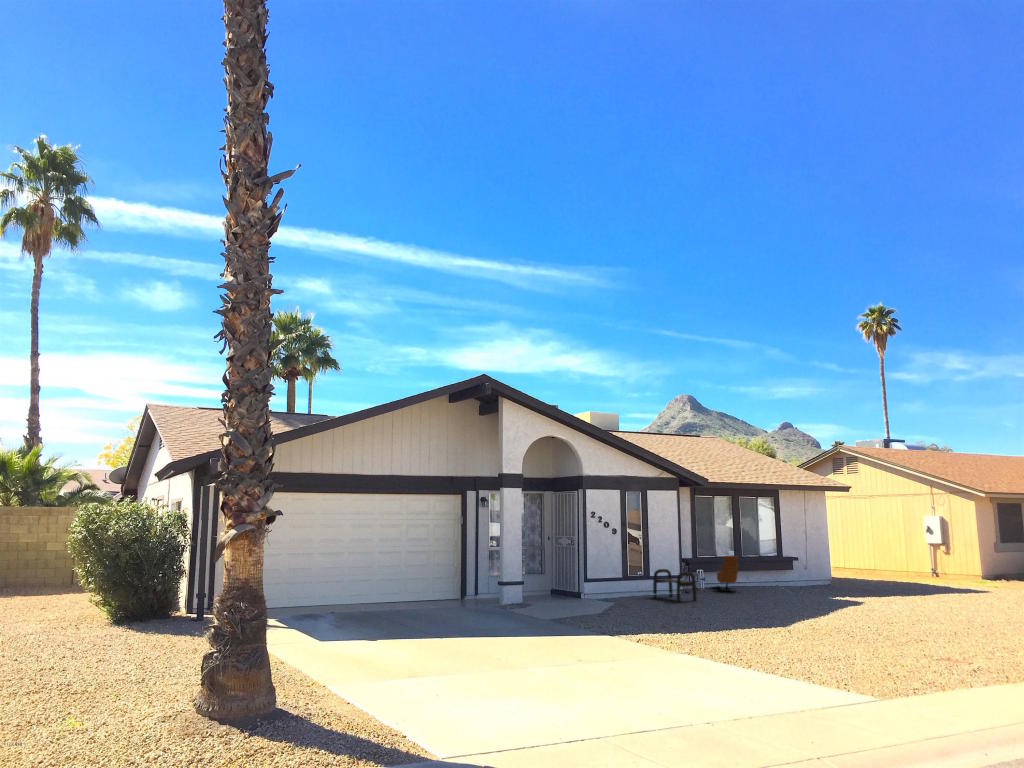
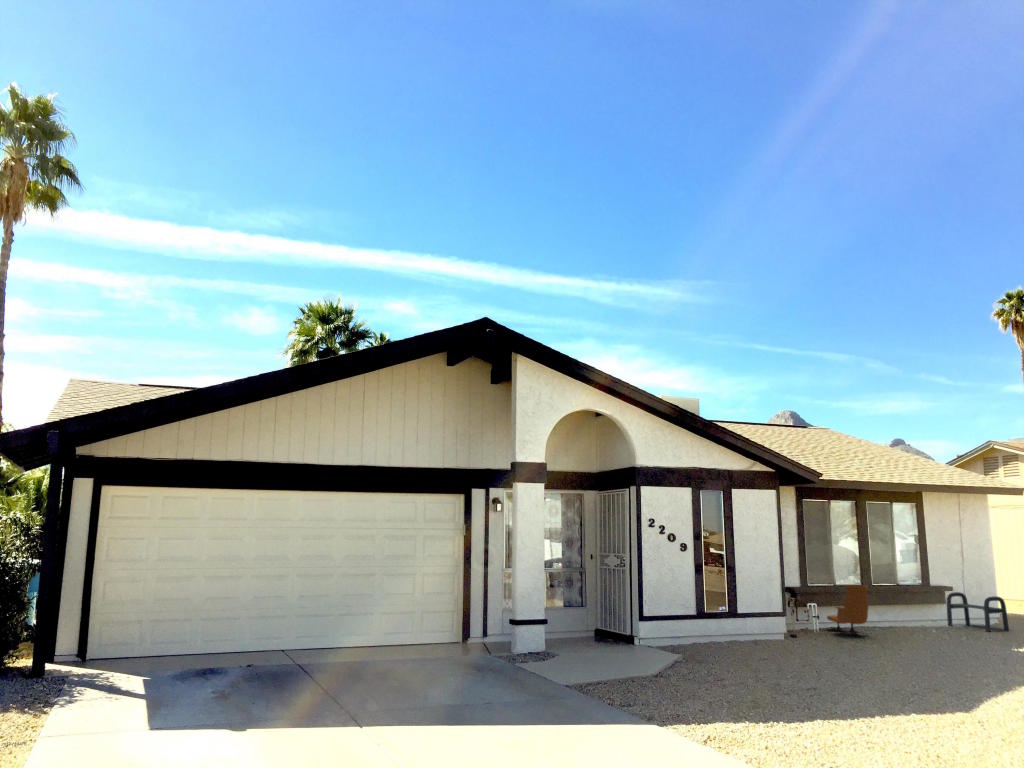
bench: present [653,569,697,602] -> present [947,592,1009,632]

